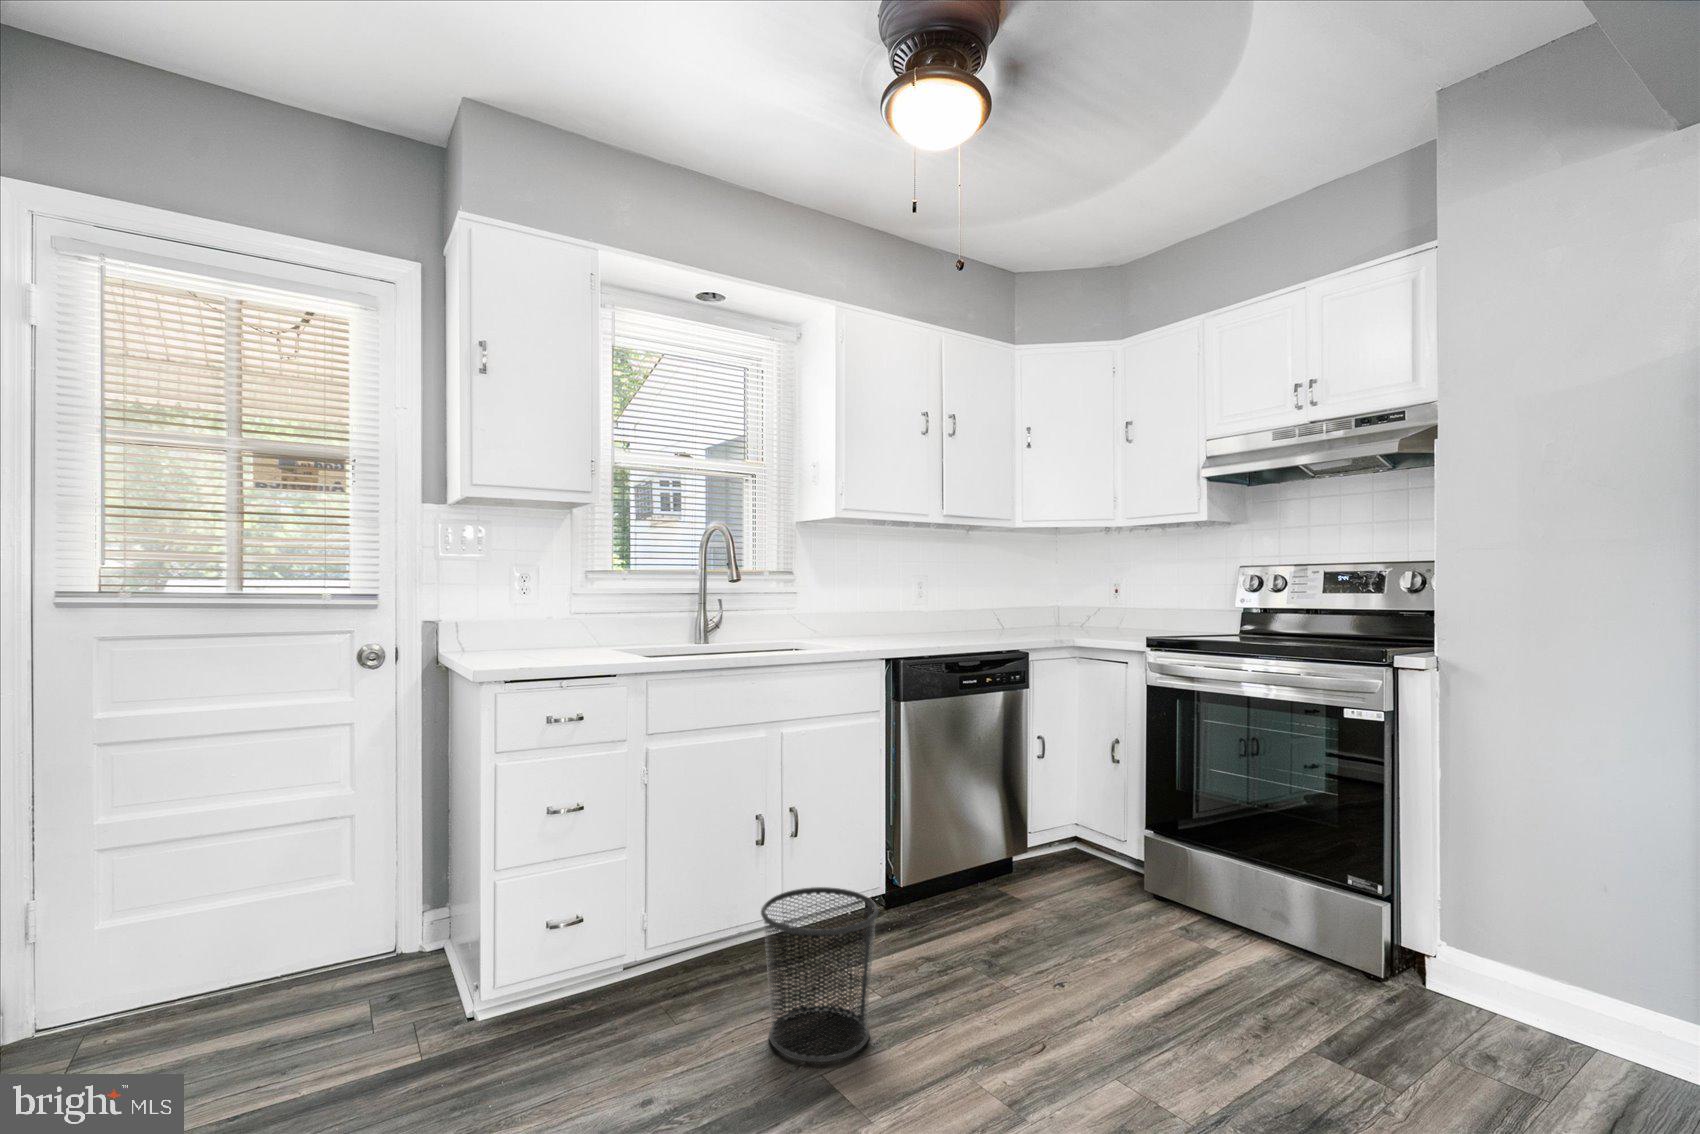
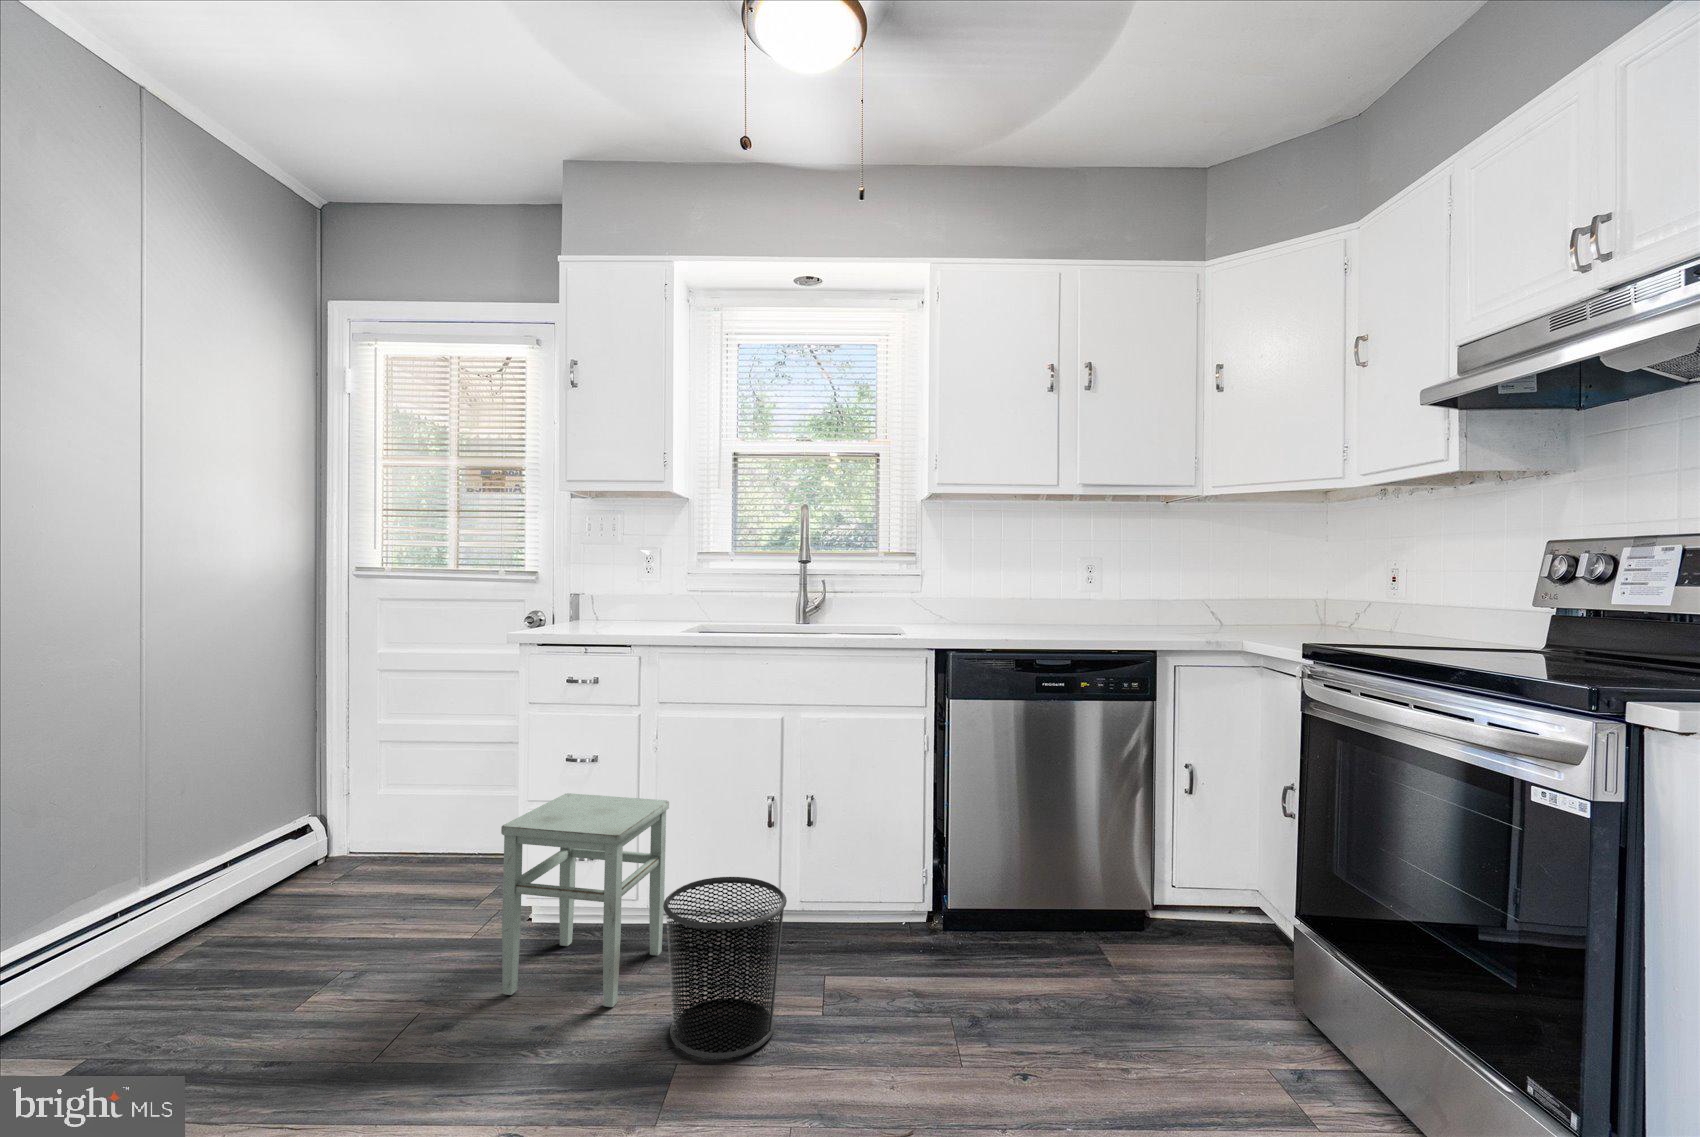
stool: none [545,835,702,1088] -> present [501,793,669,1007]

